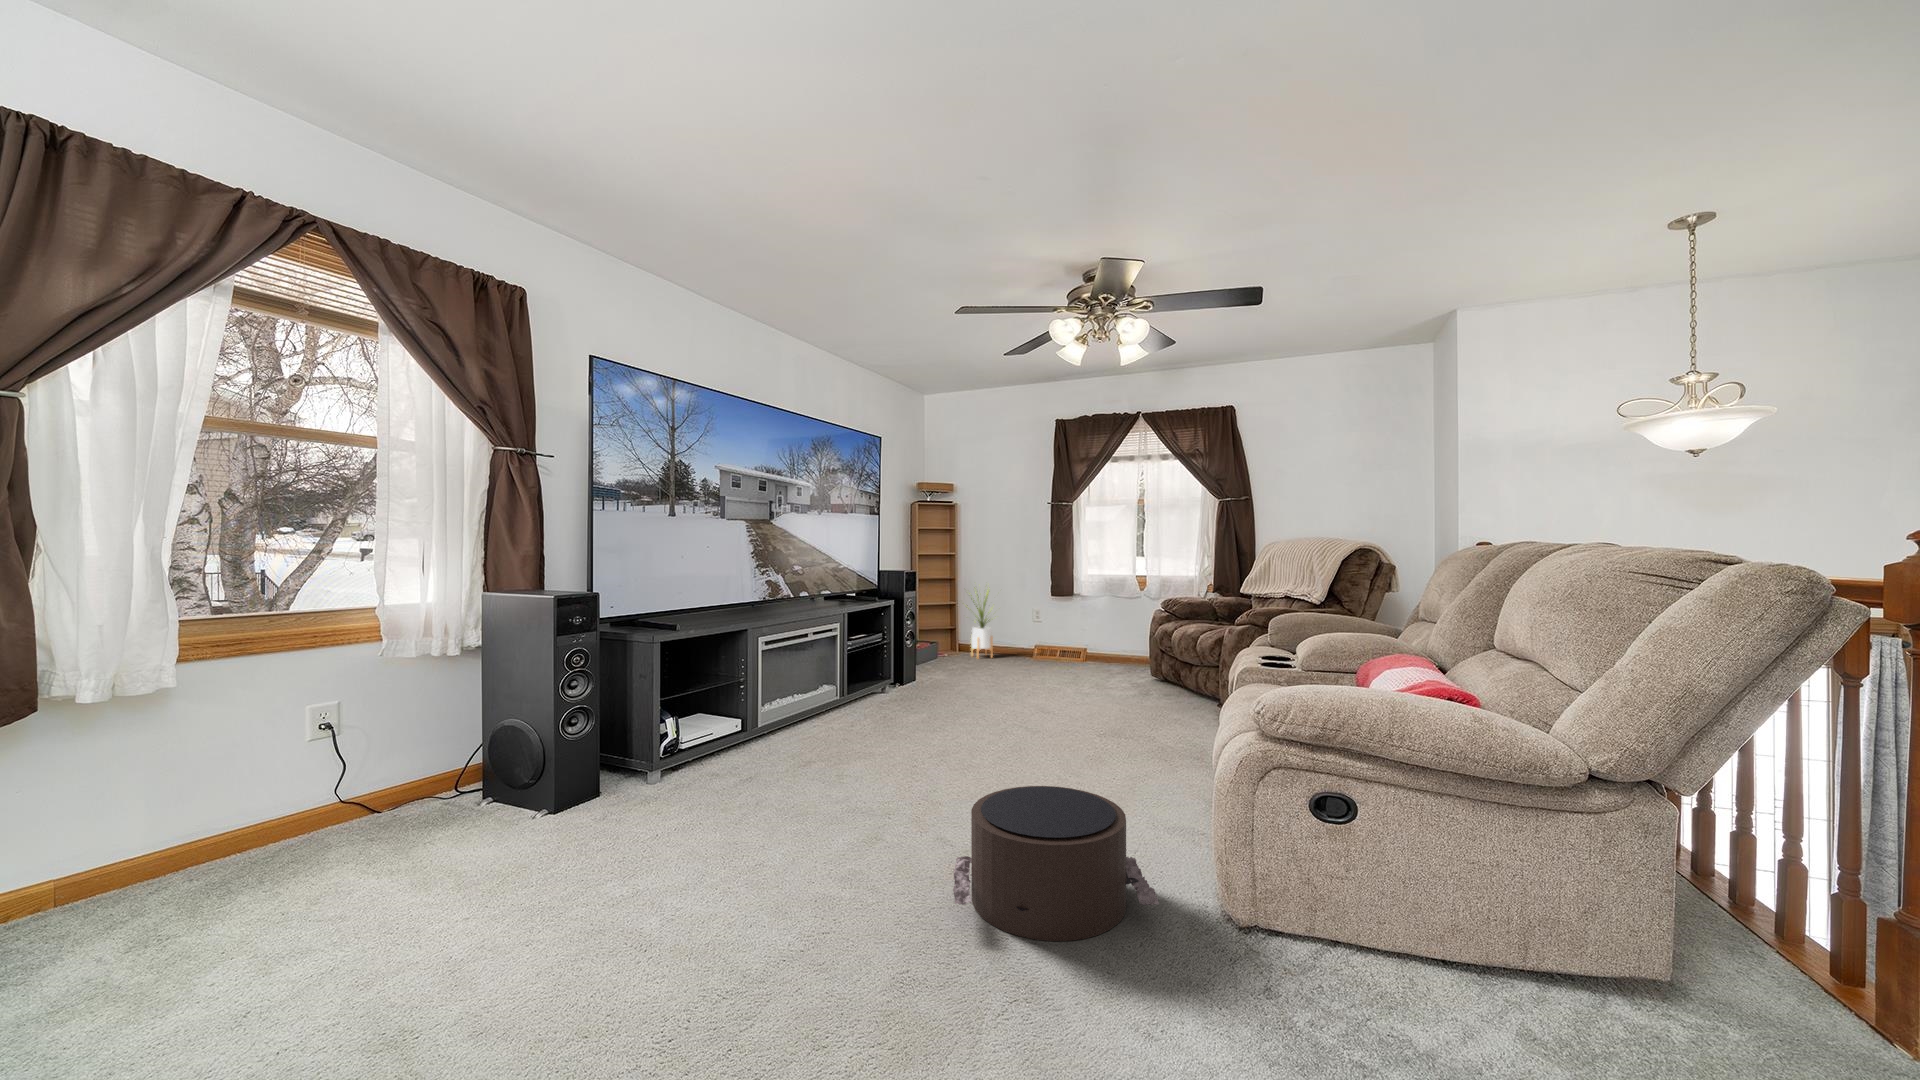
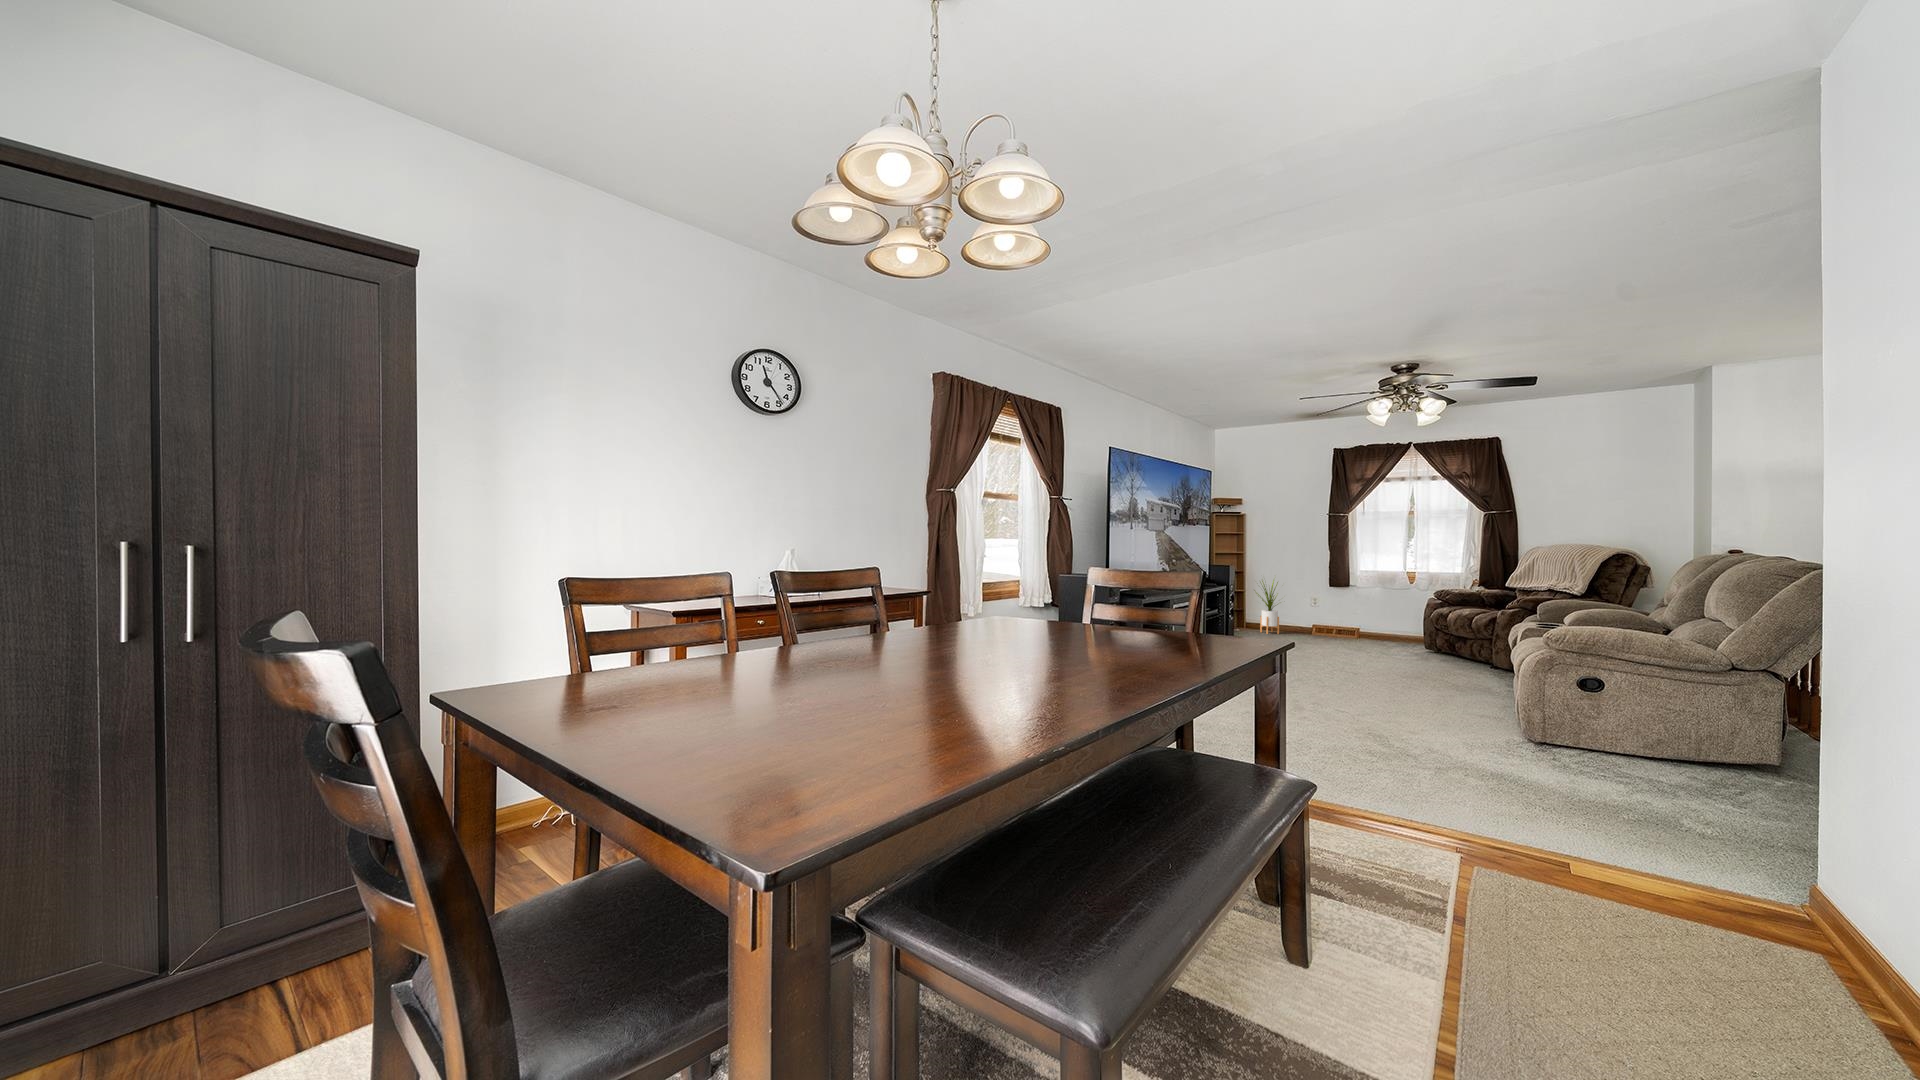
pouf: present [953,786,1159,941] -> none [1364,680,1490,742]

